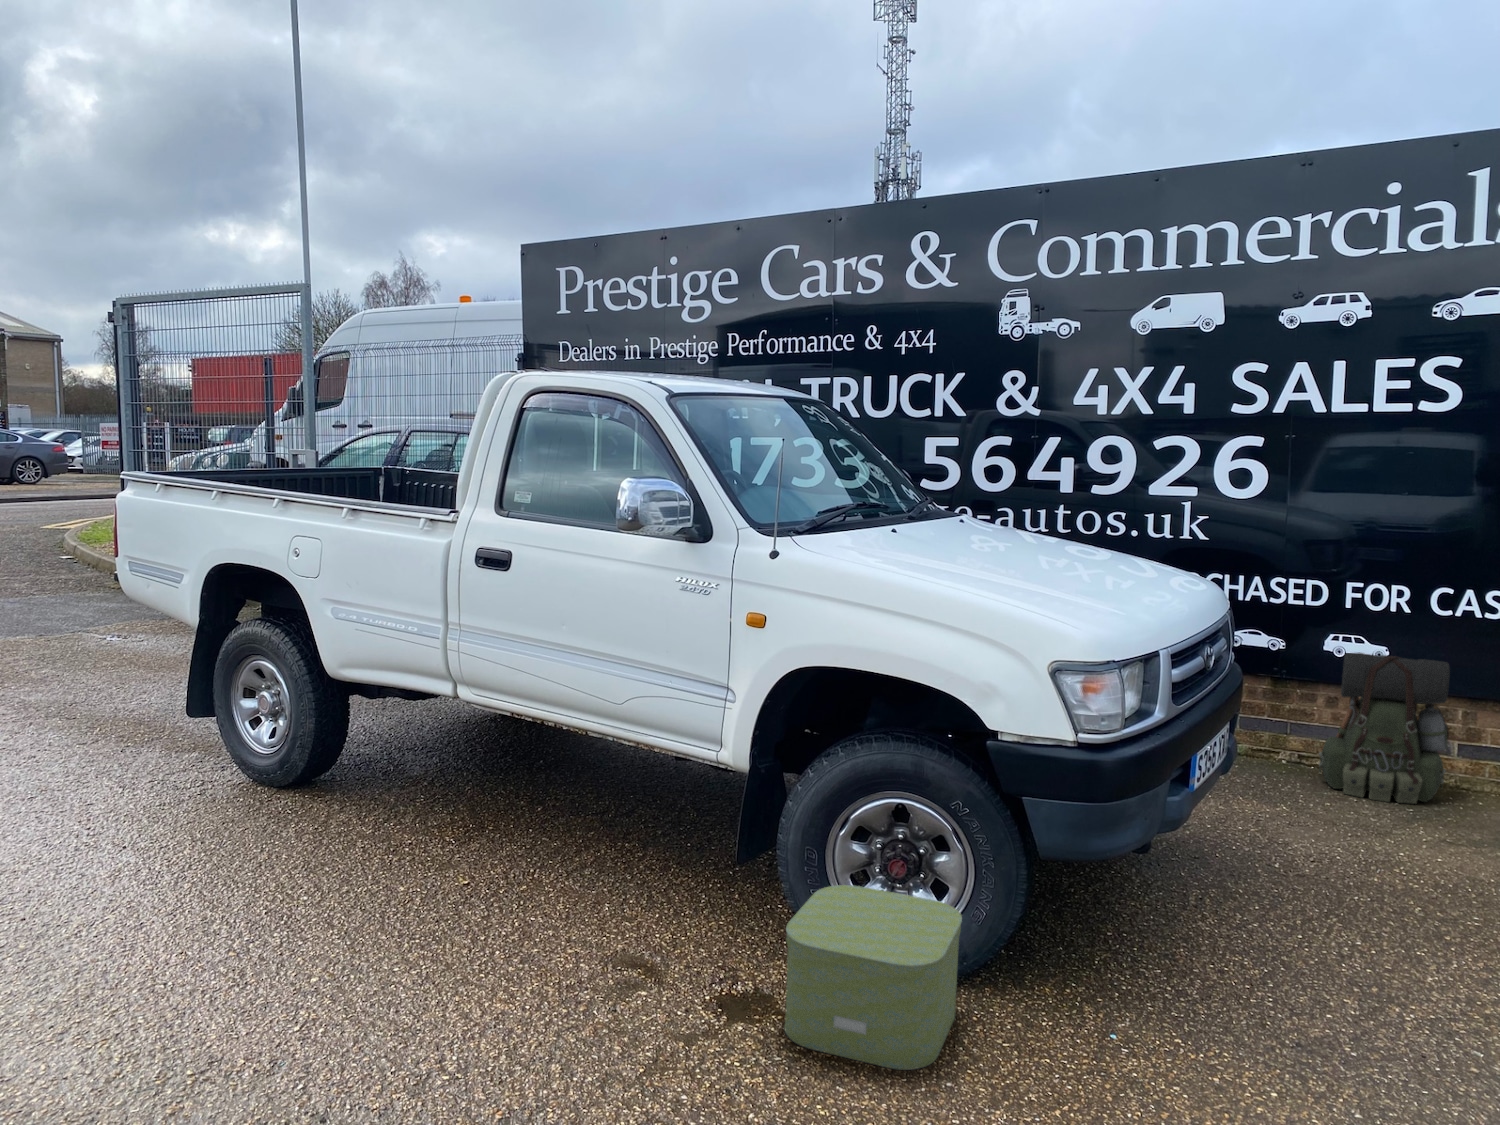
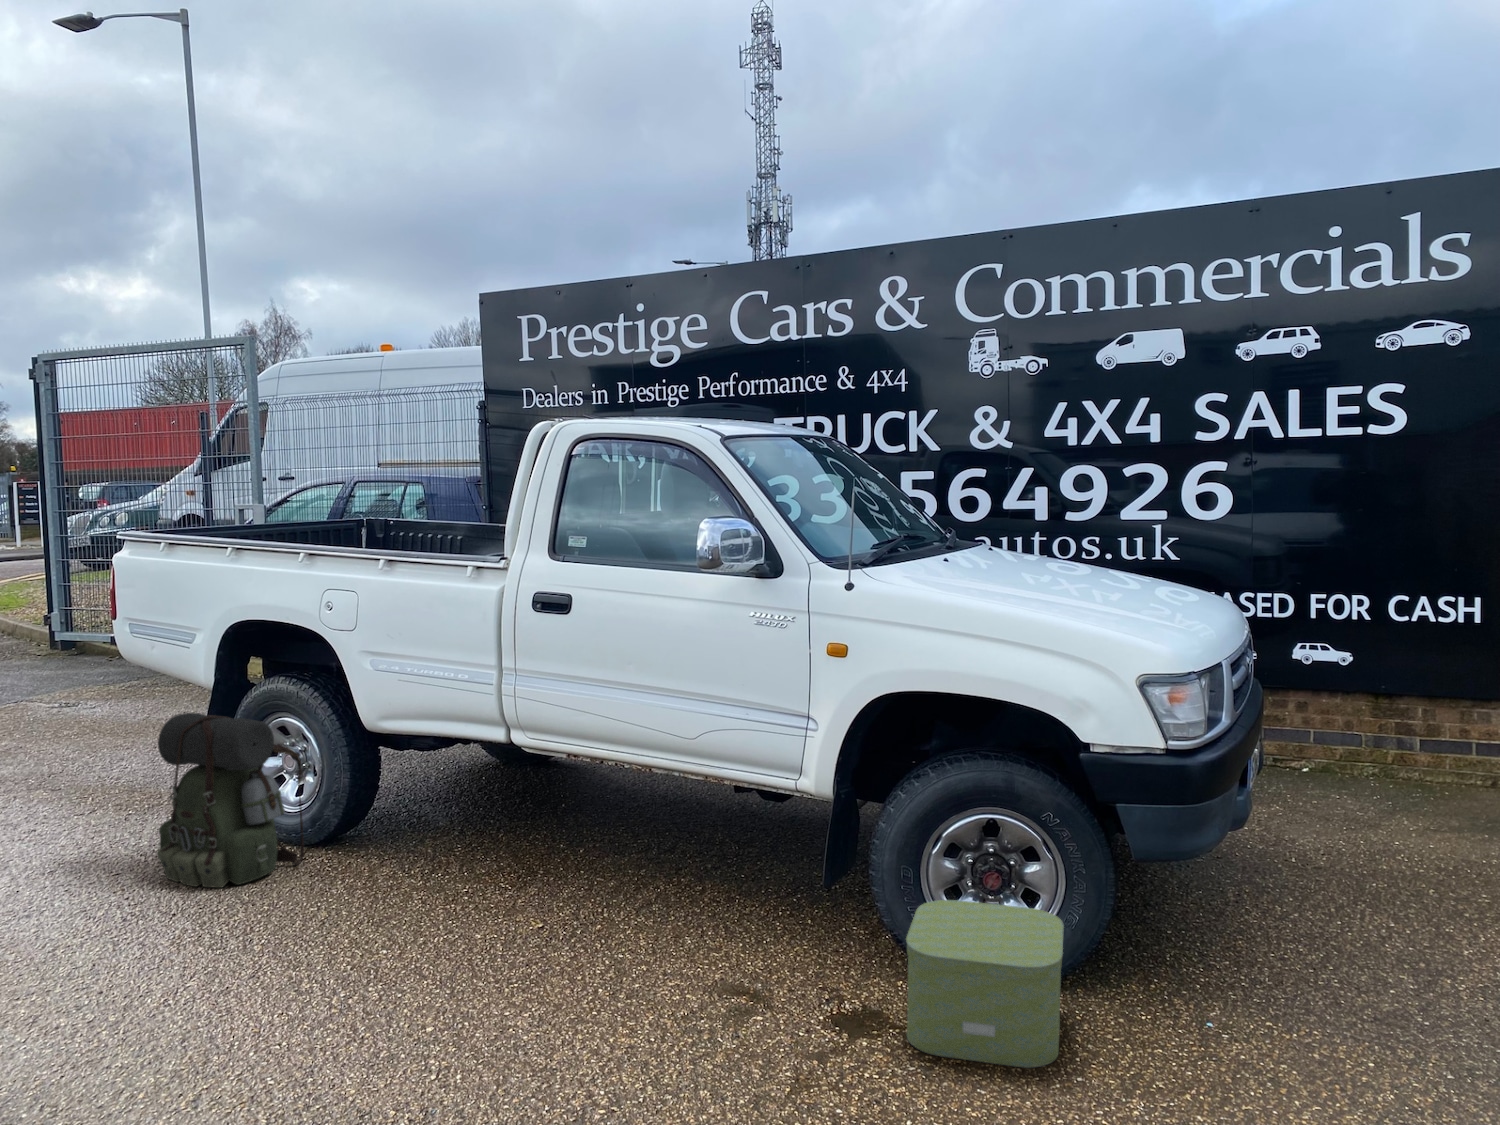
backpack: present [1319,652,1450,804] -> present [157,713,304,888]

